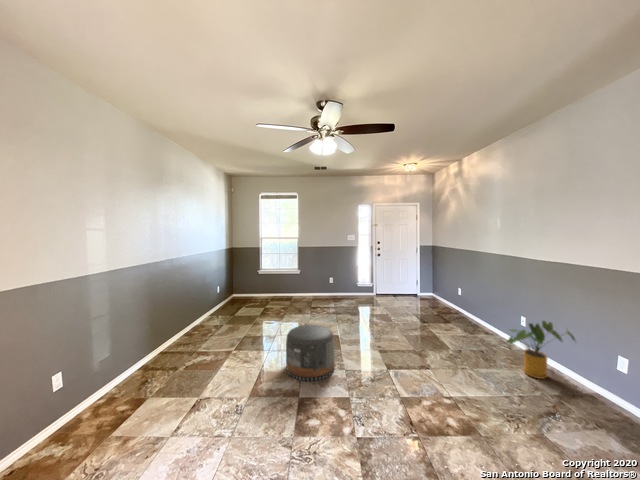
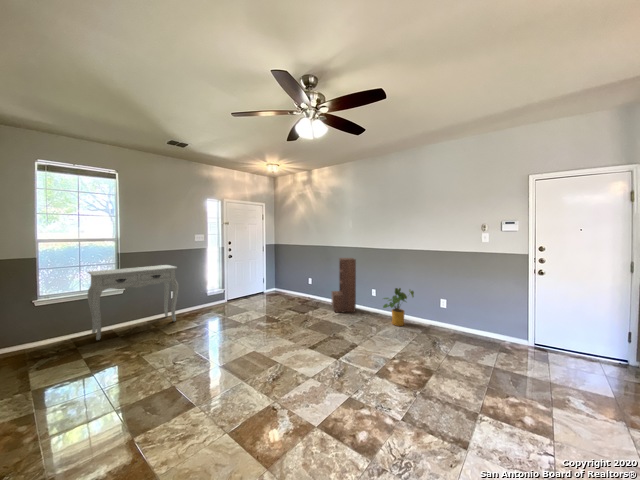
console table: none [278,258,327,302] -> present [88,265,178,340]
bookshelf: none [461,266,501,340] -> present [332,258,356,312]
pouf: present [286,324,335,381] -> none [246,339,307,415]

